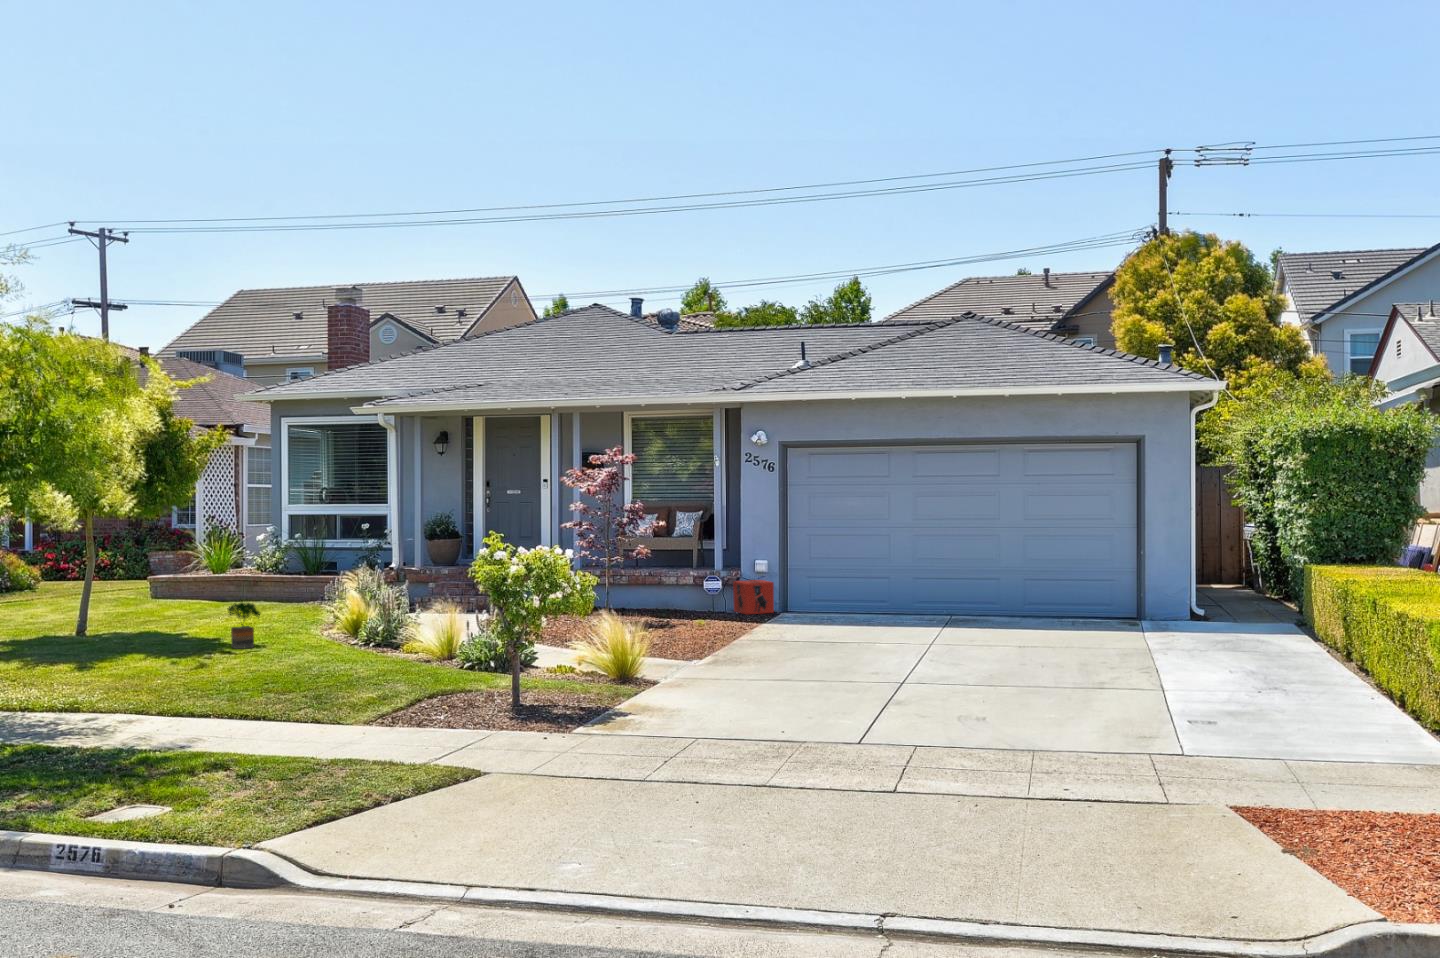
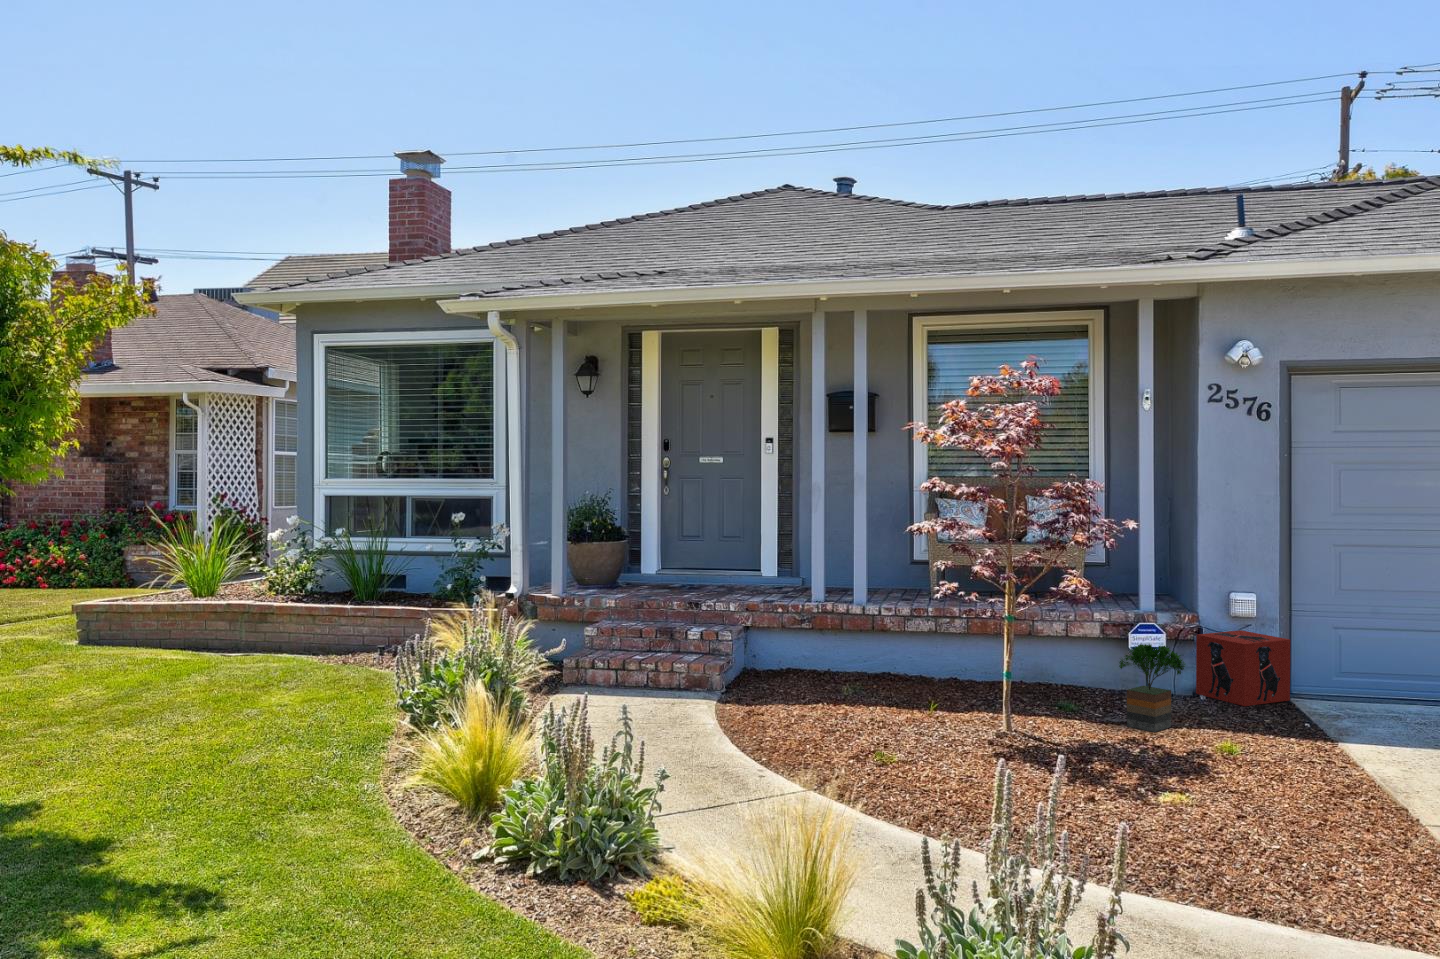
potted tree: present [228,603,260,649] -> present [1119,644,1185,732]

